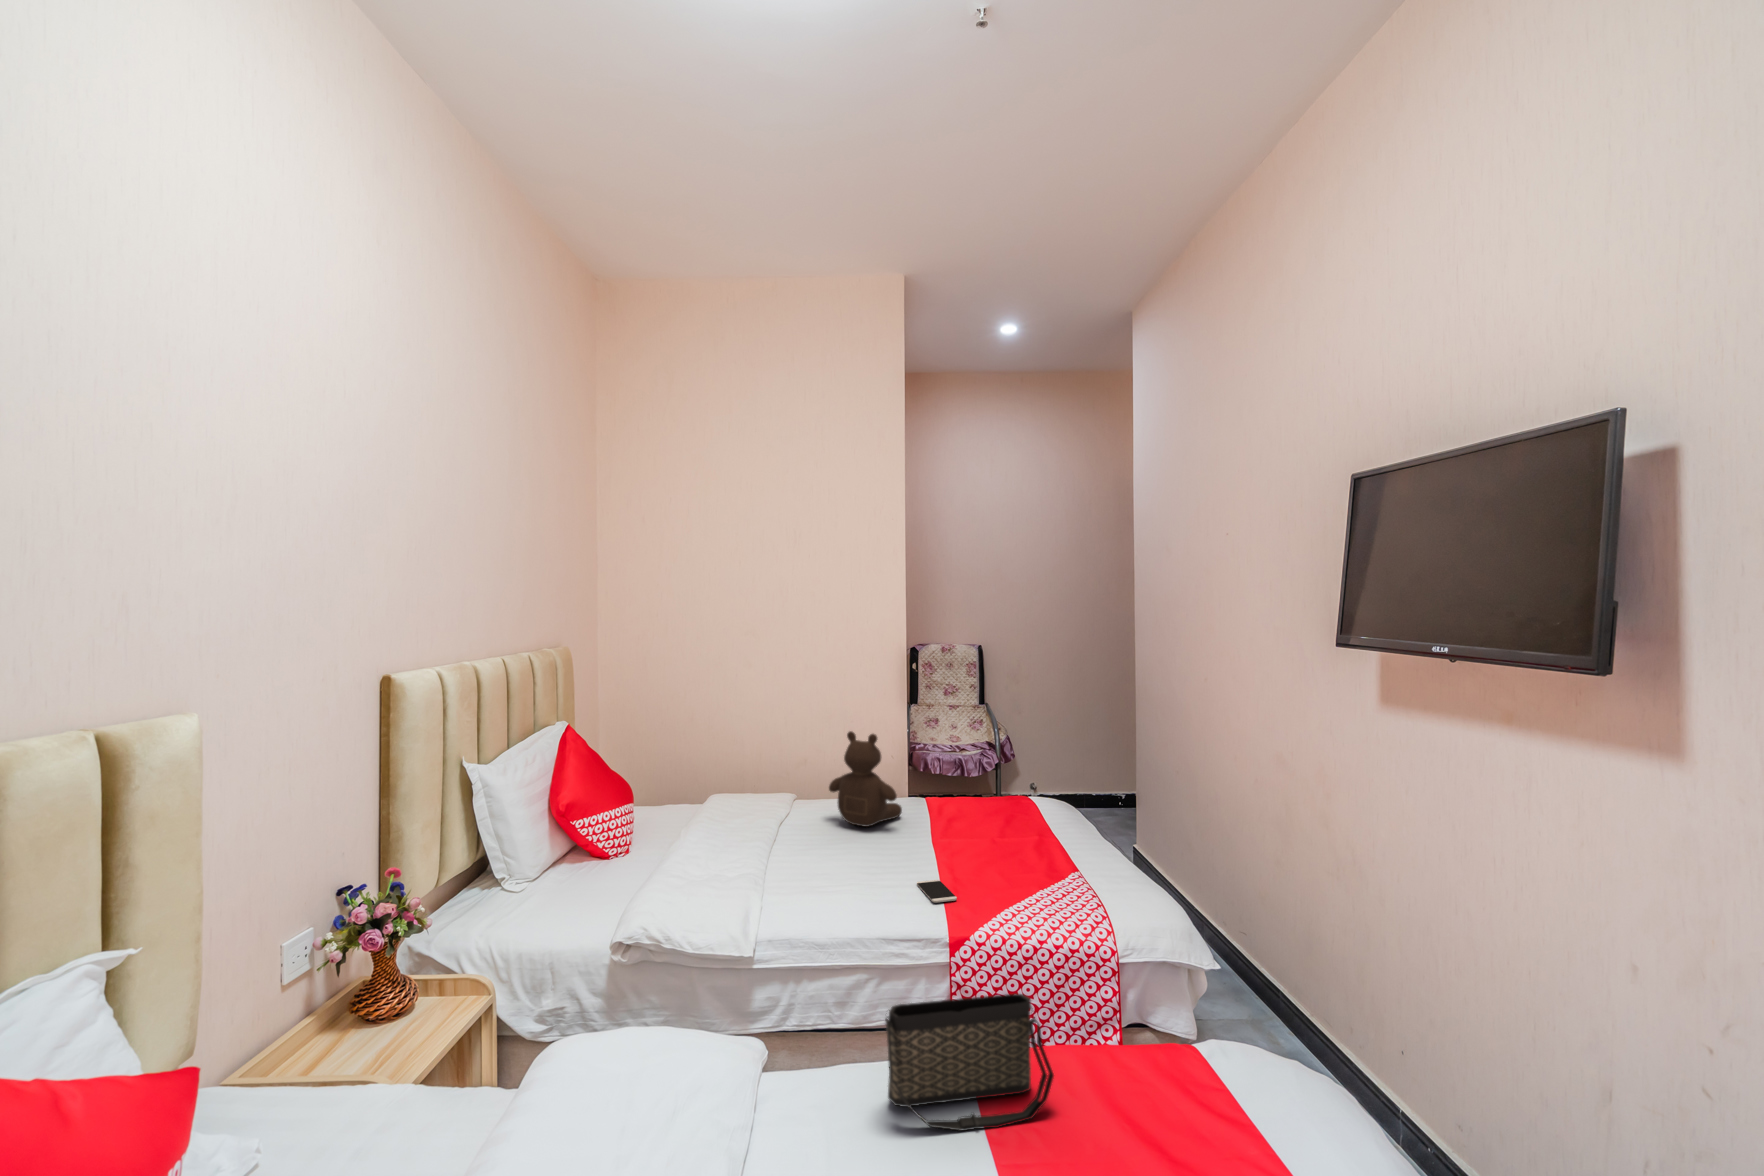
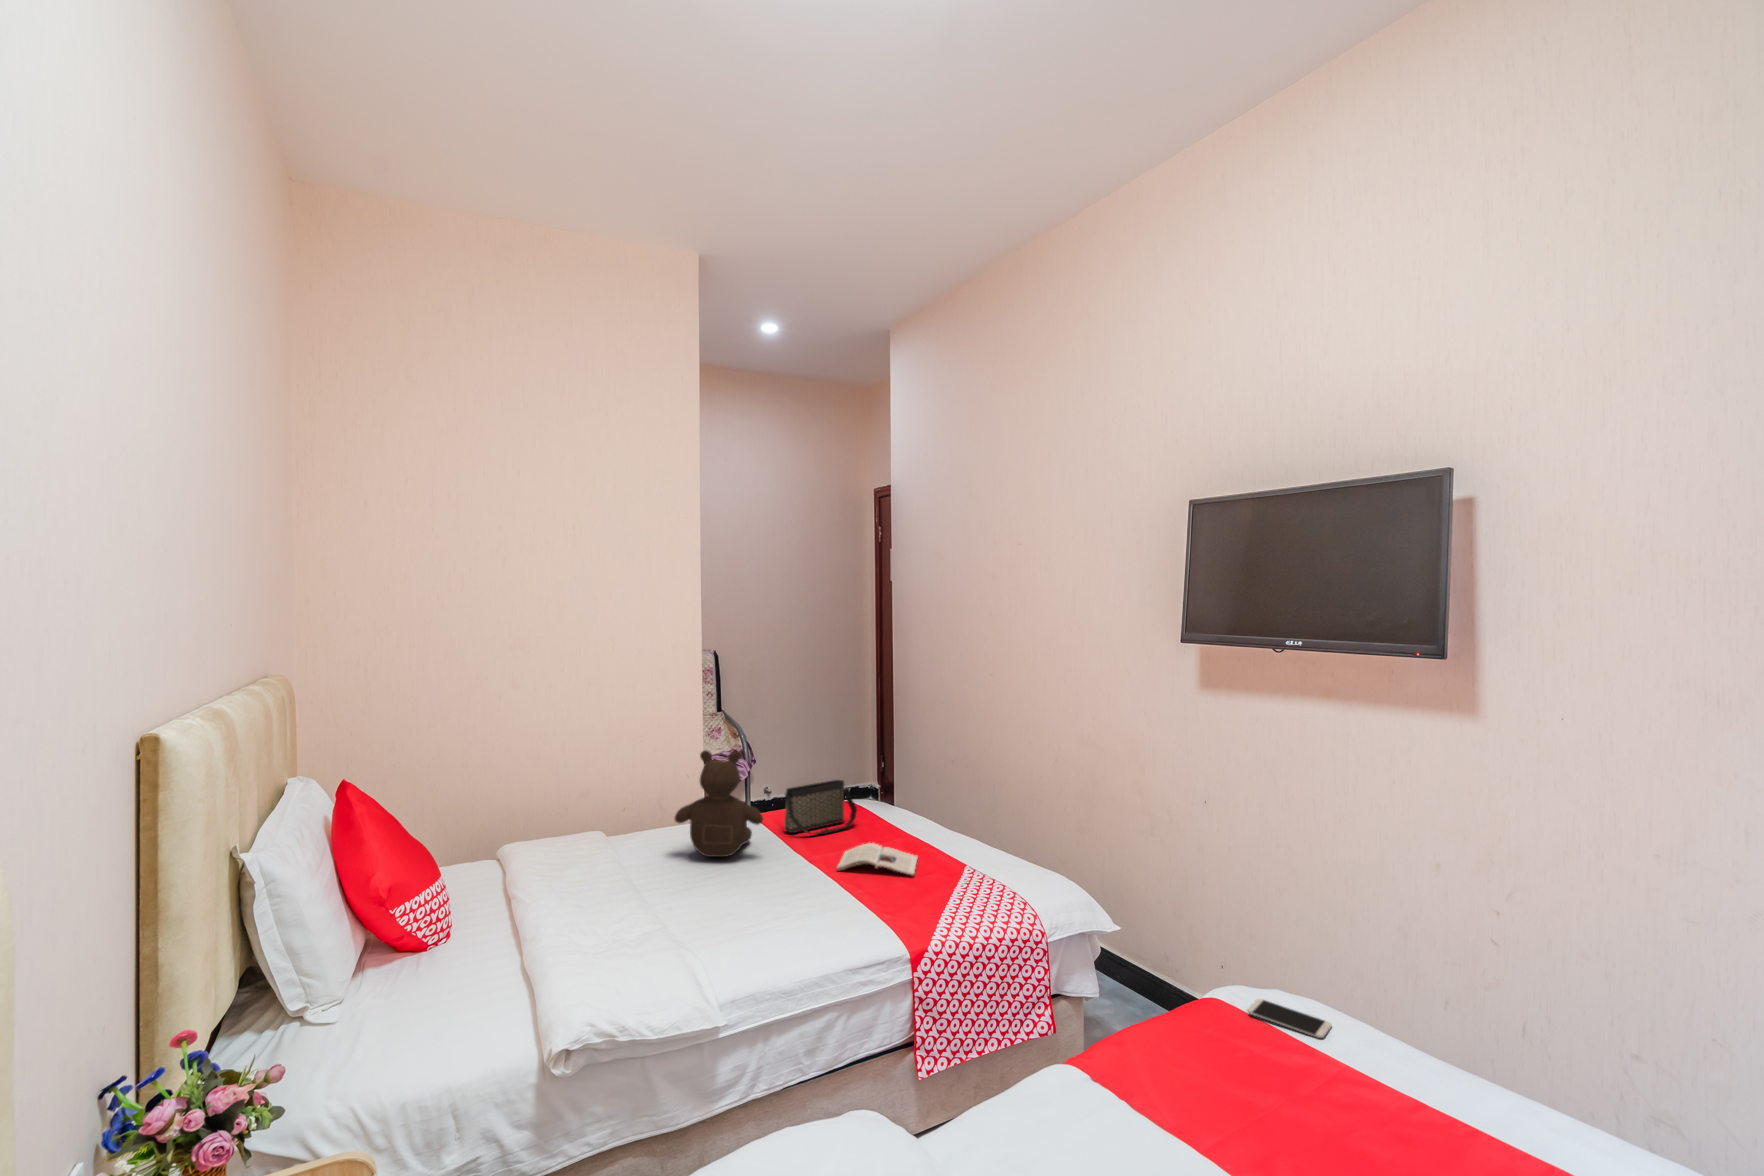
magazine: none [948,834,1038,870] -> present [837,843,918,875]
smartphone: present [917,880,957,903] -> present [1247,999,1331,1038]
handbag: present [885,994,1054,1131] -> present [784,780,857,834]

